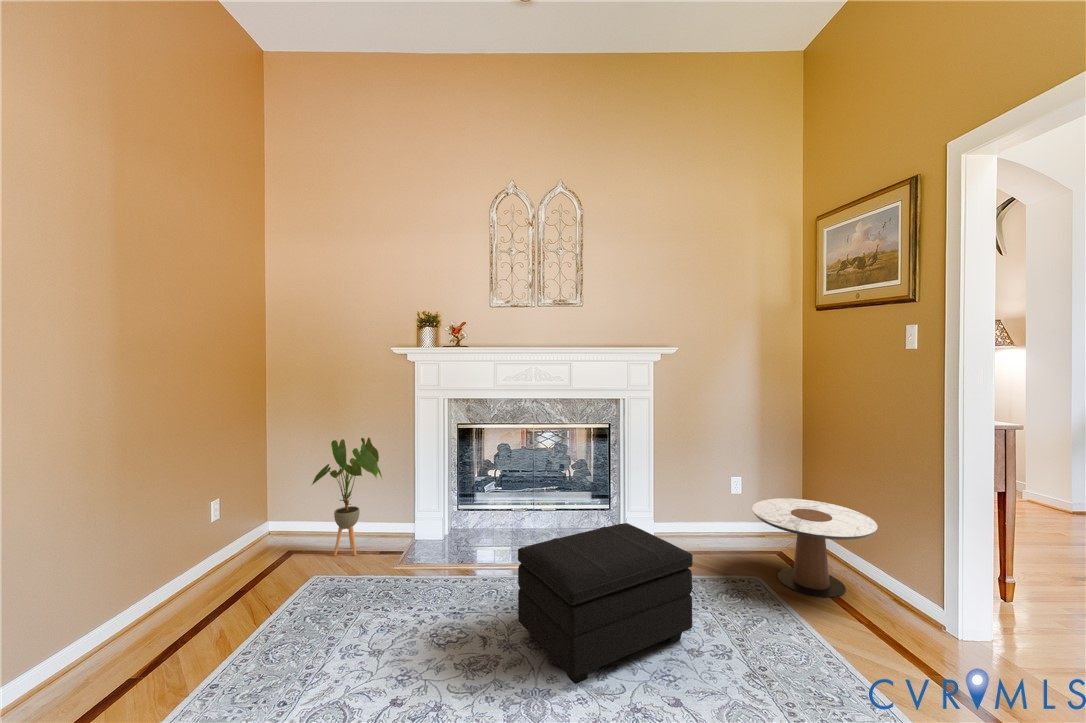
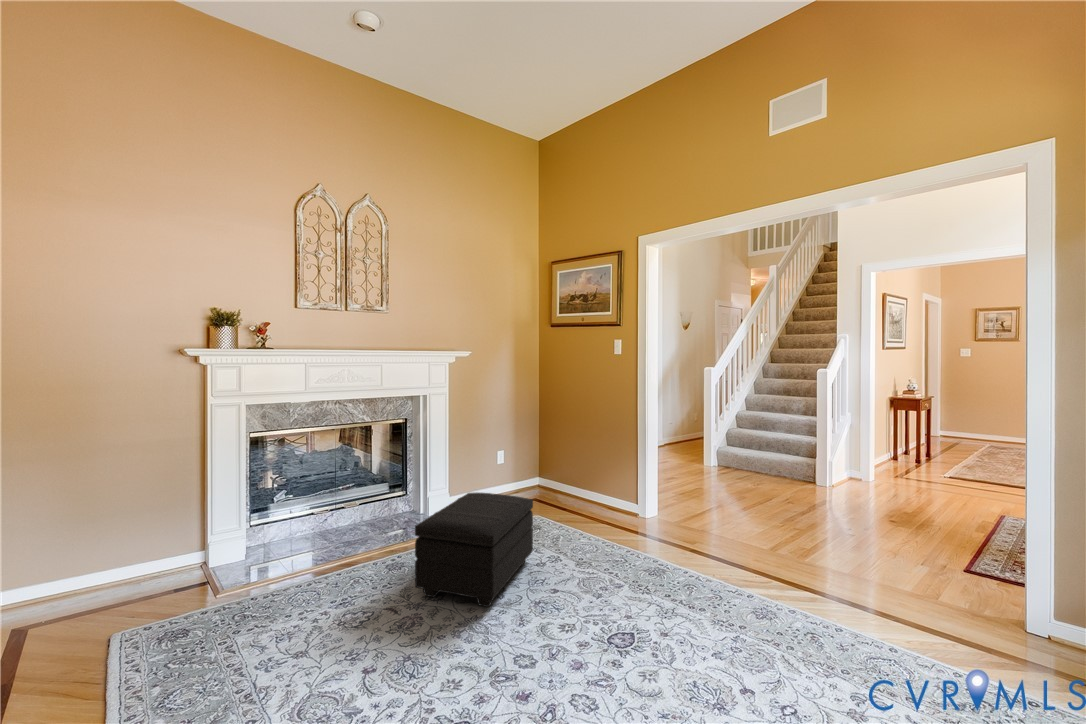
house plant: present [312,438,382,556] -> none [75,461,188,619]
side table: present [752,499,877,598] -> none [530,458,602,518]

